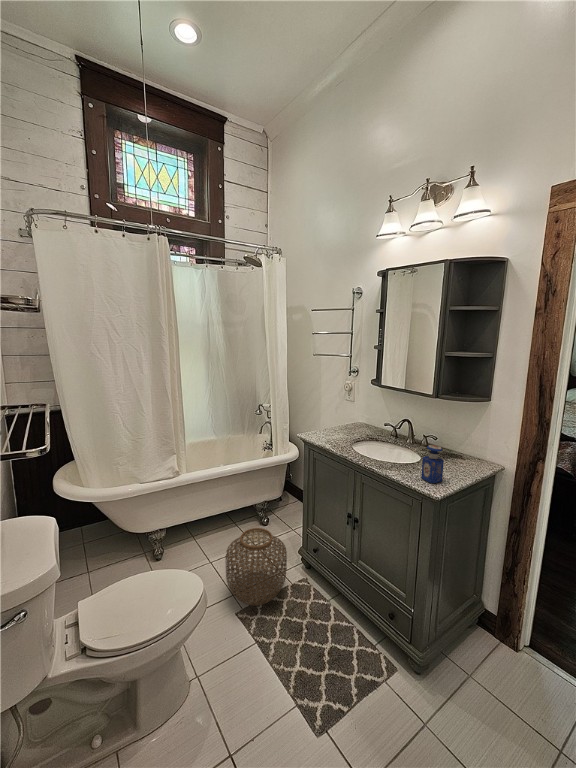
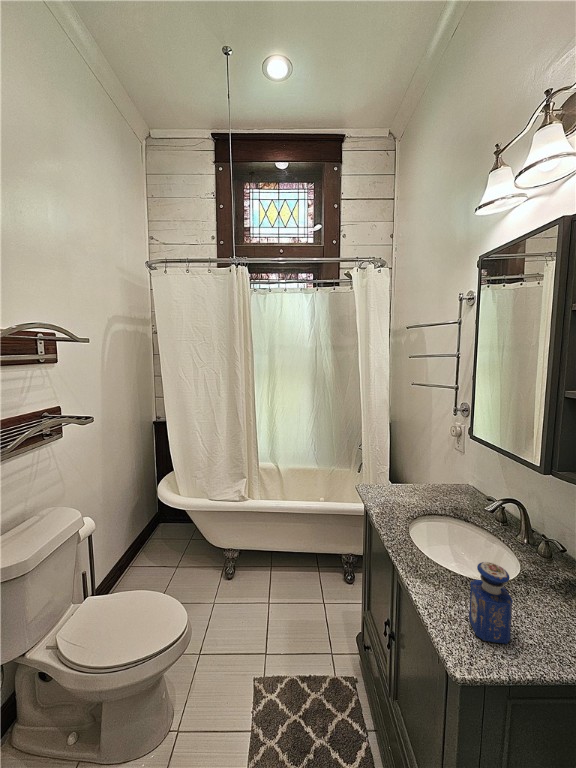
woven basket: present [226,528,287,606] -> none [253,584,325,685]

